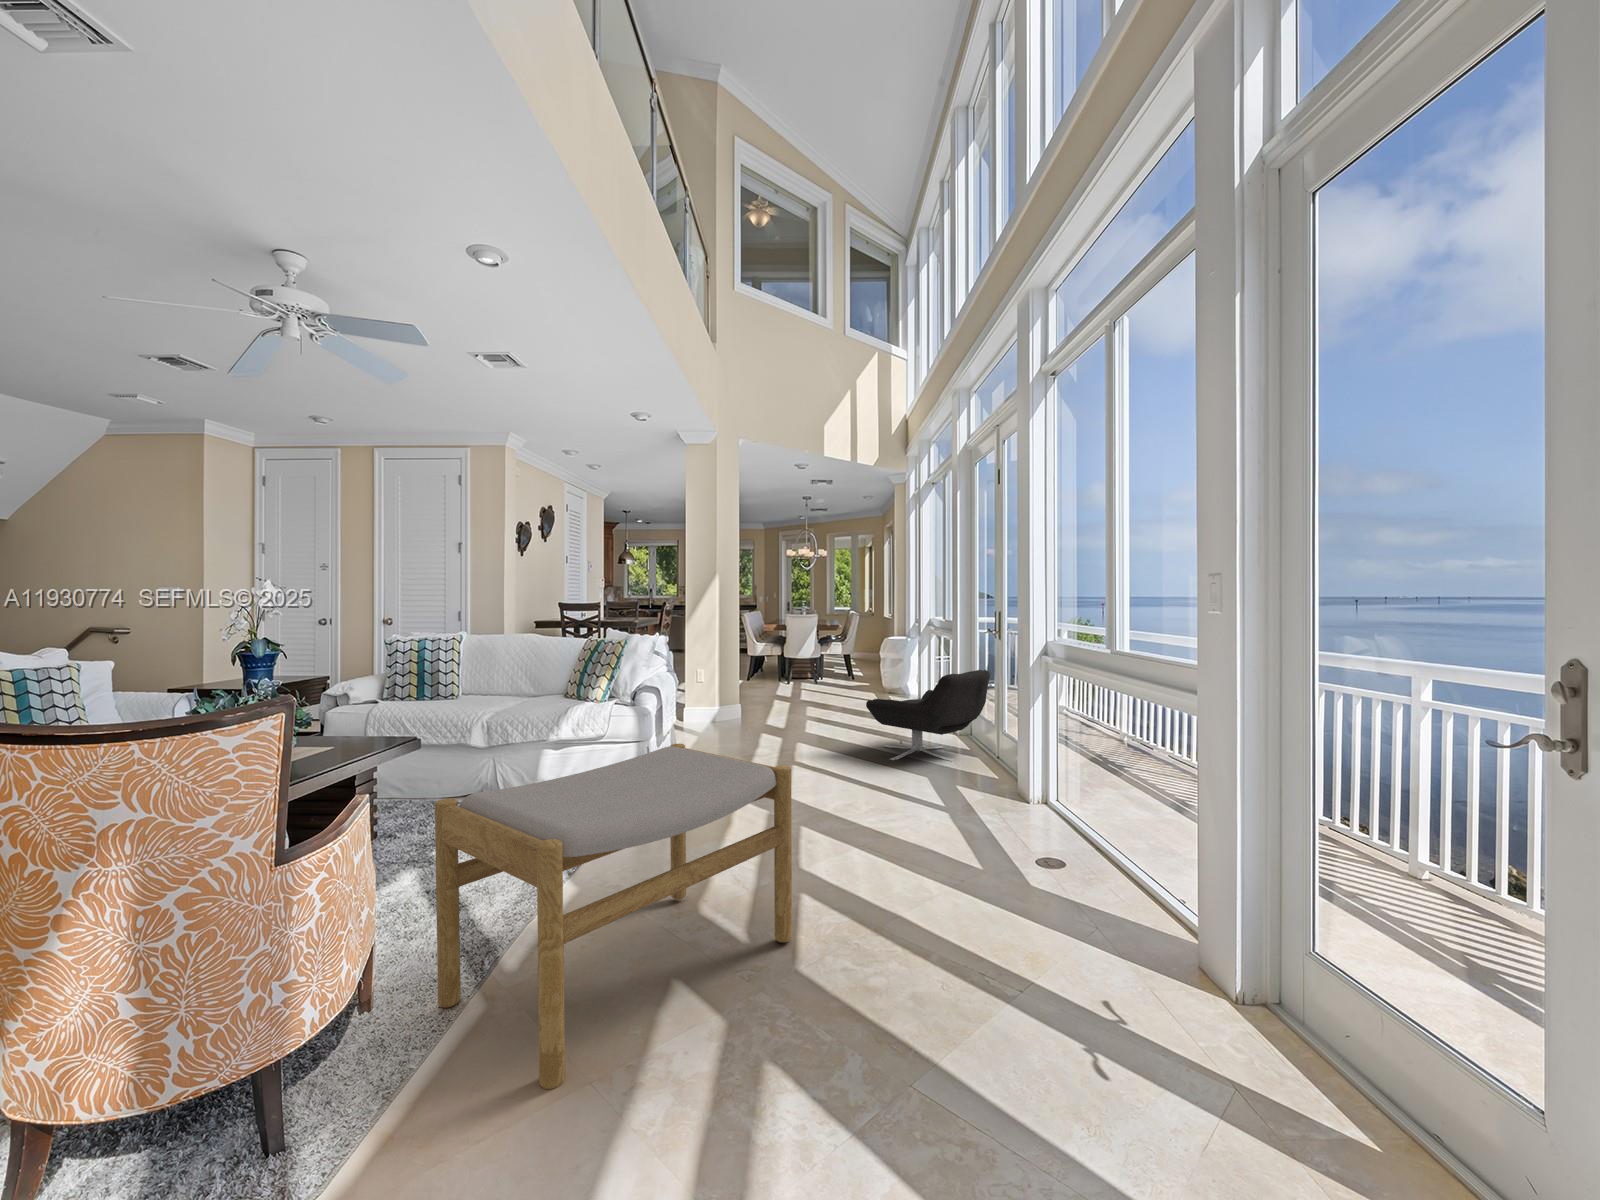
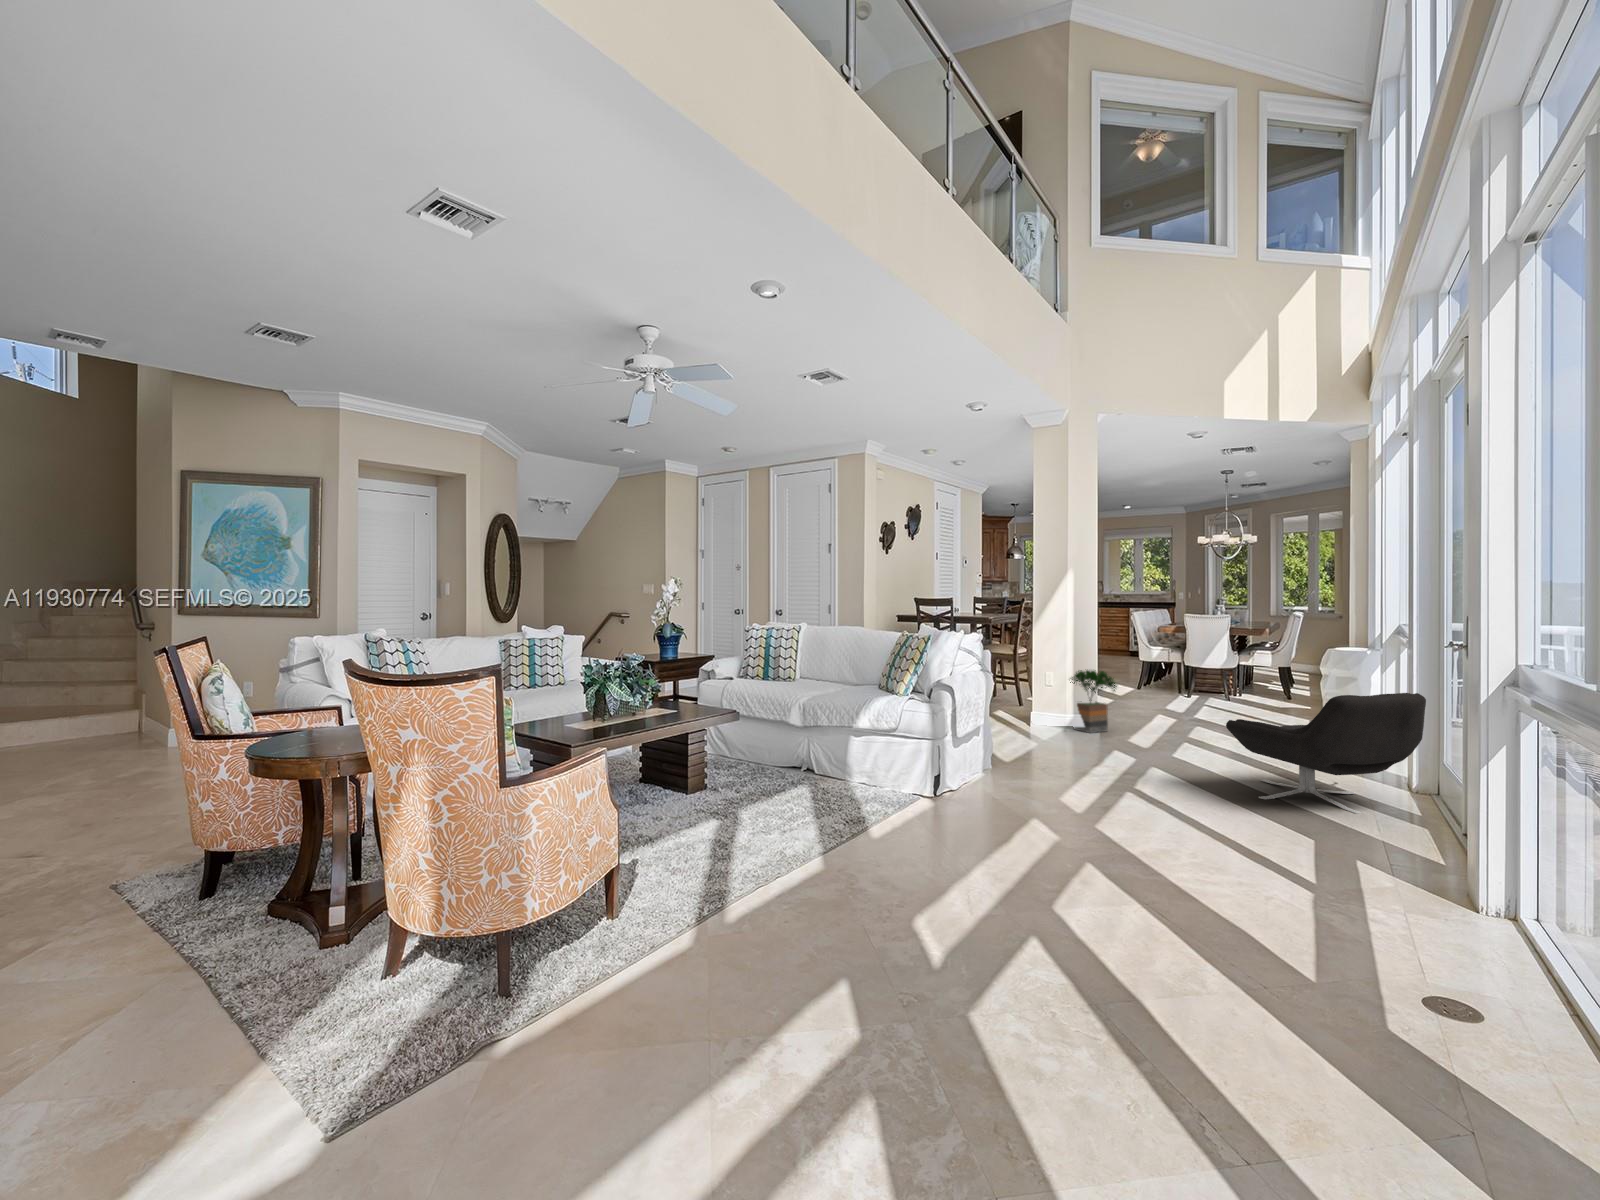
potted tree: none [716,666,760,724] -> present [1070,670,1117,733]
footstool: present [435,744,792,1089] -> none [650,740,973,1021]

